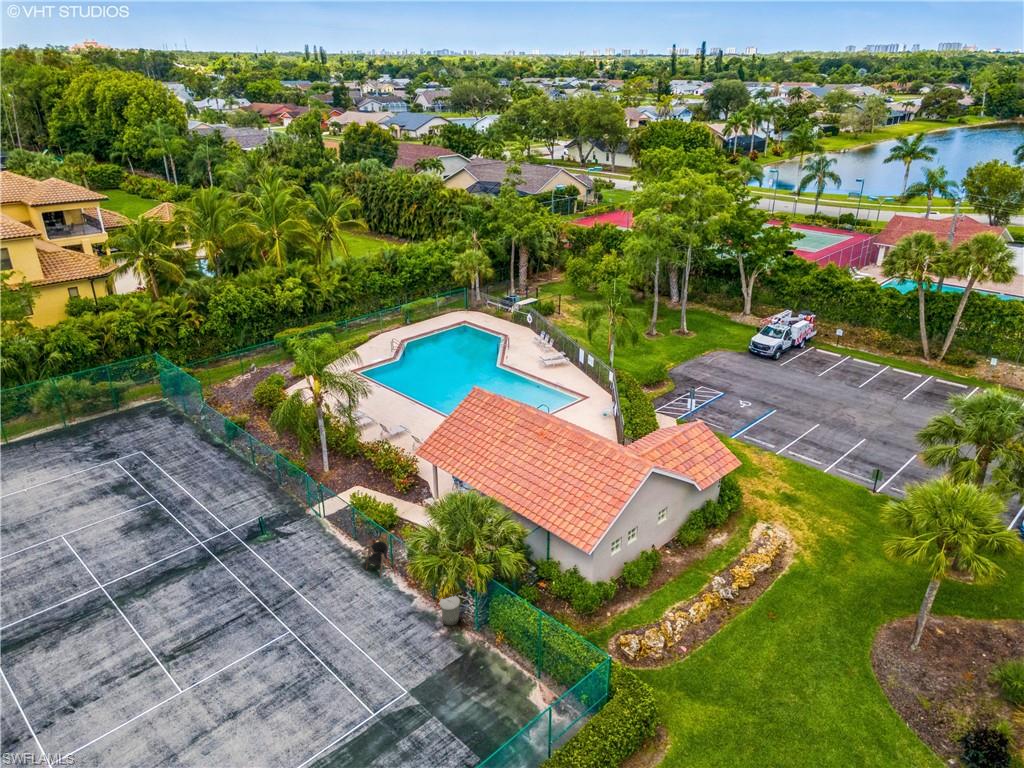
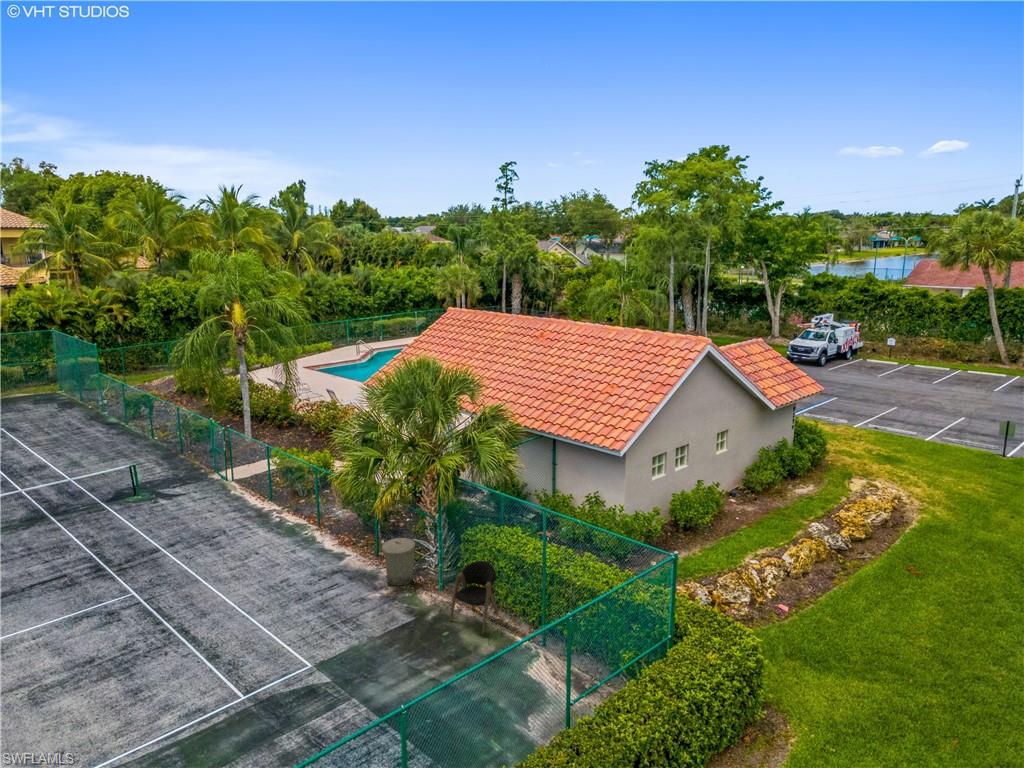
chair: present [366,542,391,577] -> present [450,561,499,634]

